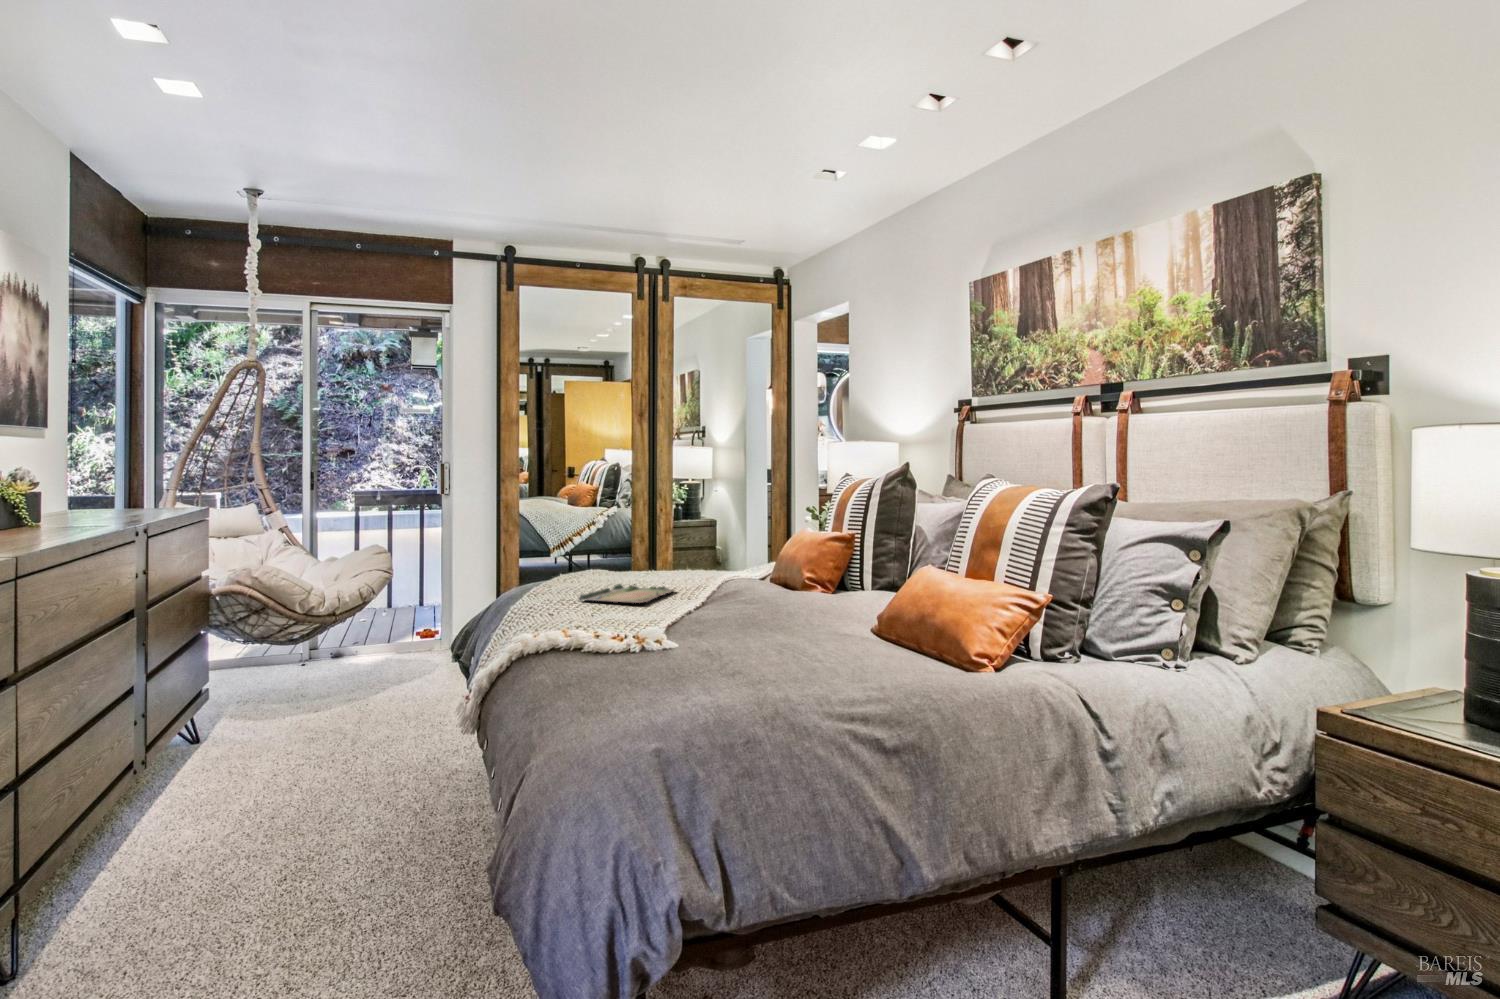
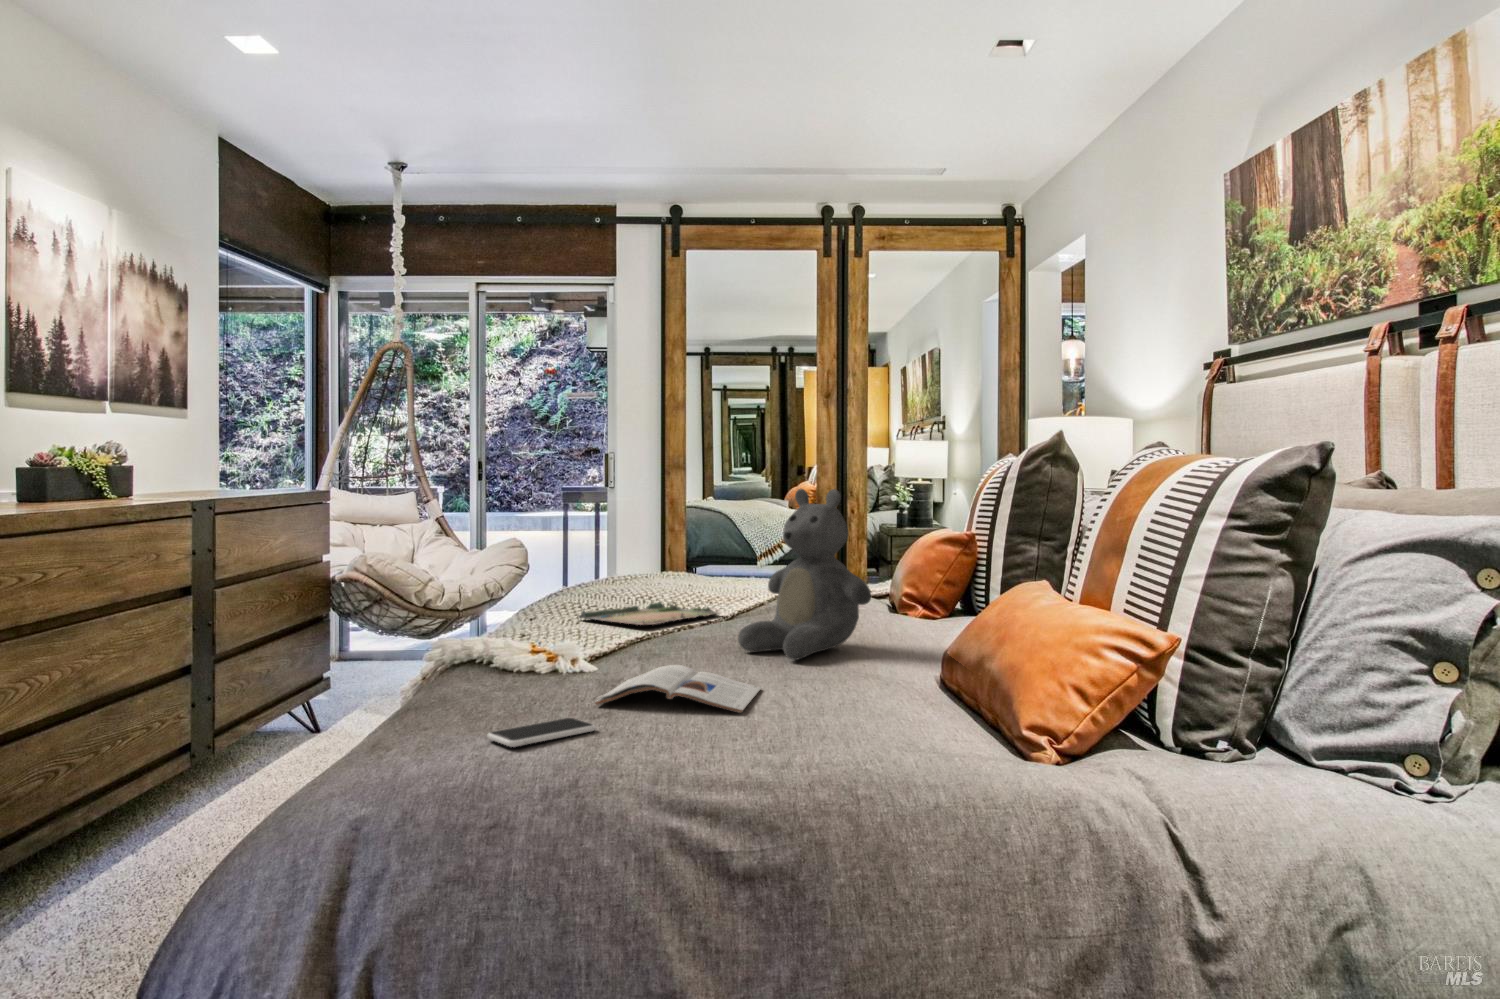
teddy bear: none [733,503,823,621] -> present [738,489,871,660]
magazine: none [699,630,806,662] -> present [595,665,761,713]
smartphone: none [679,671,736,692] -> present [488,718,596,747]

